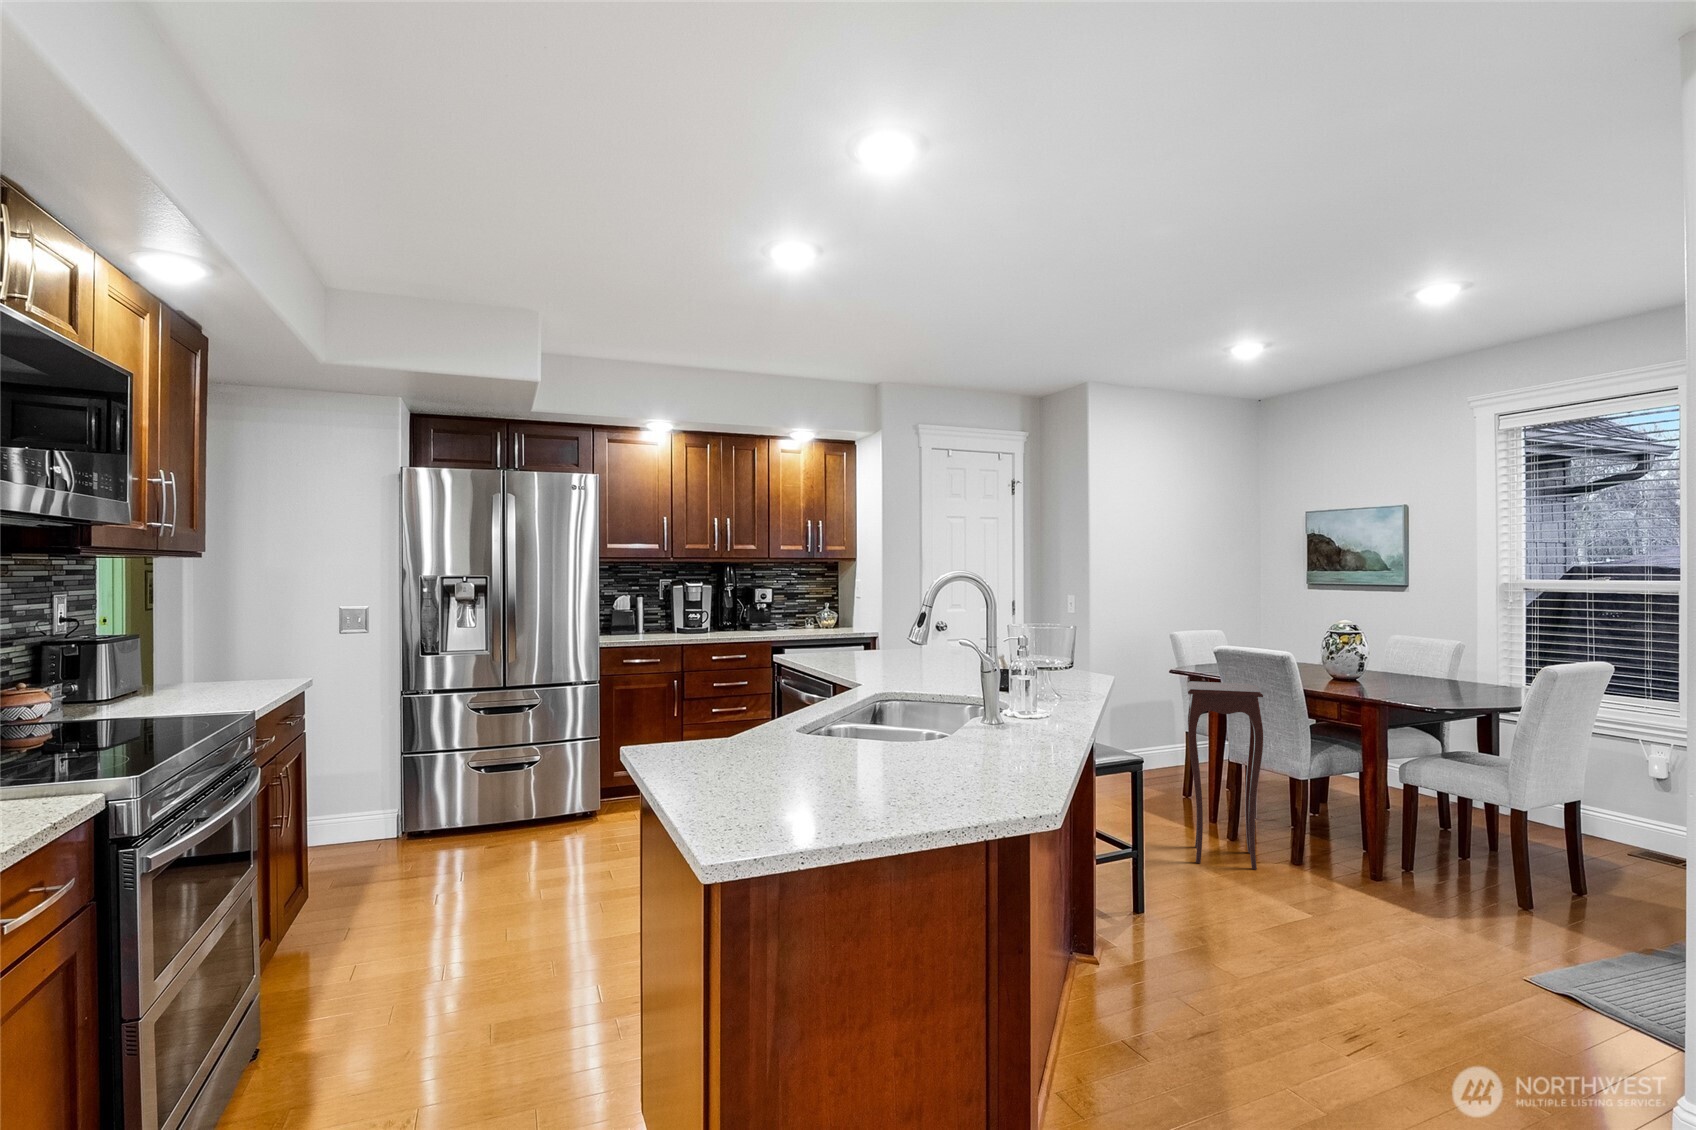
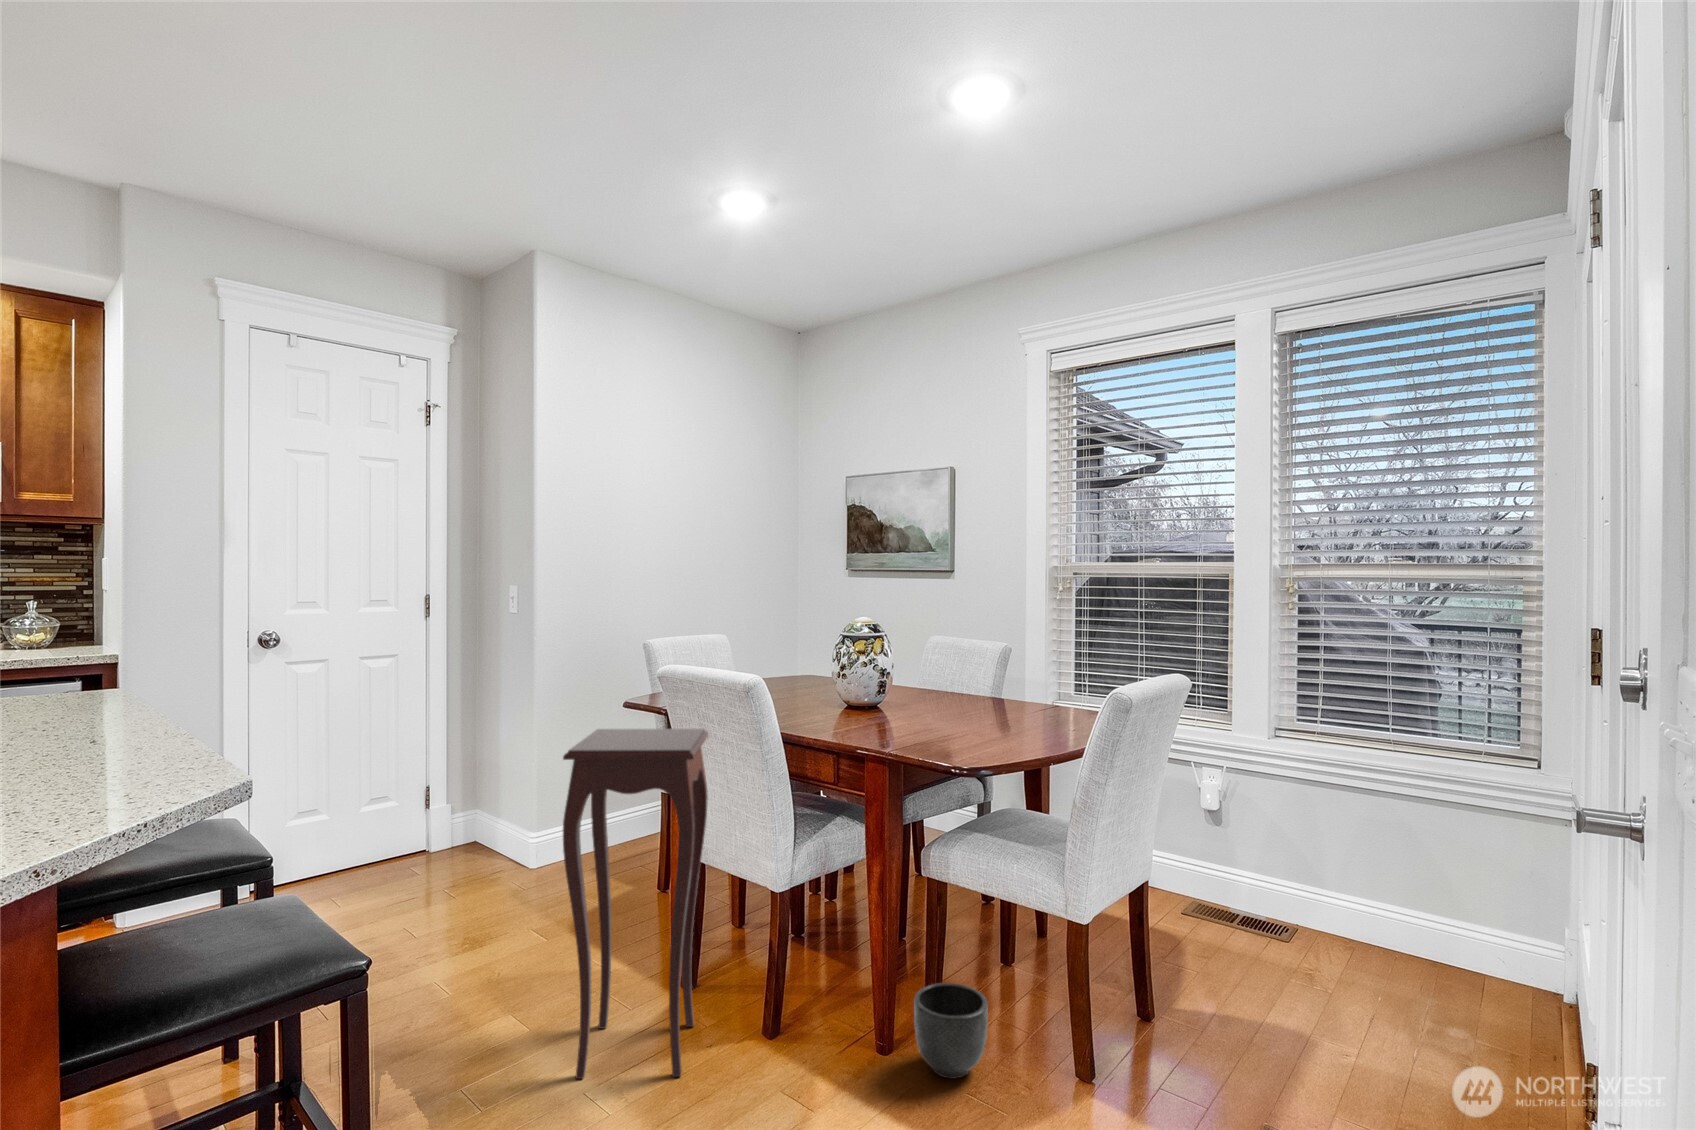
planter: none [1404,841,1456,891] -> present [914,983,988,1079]

